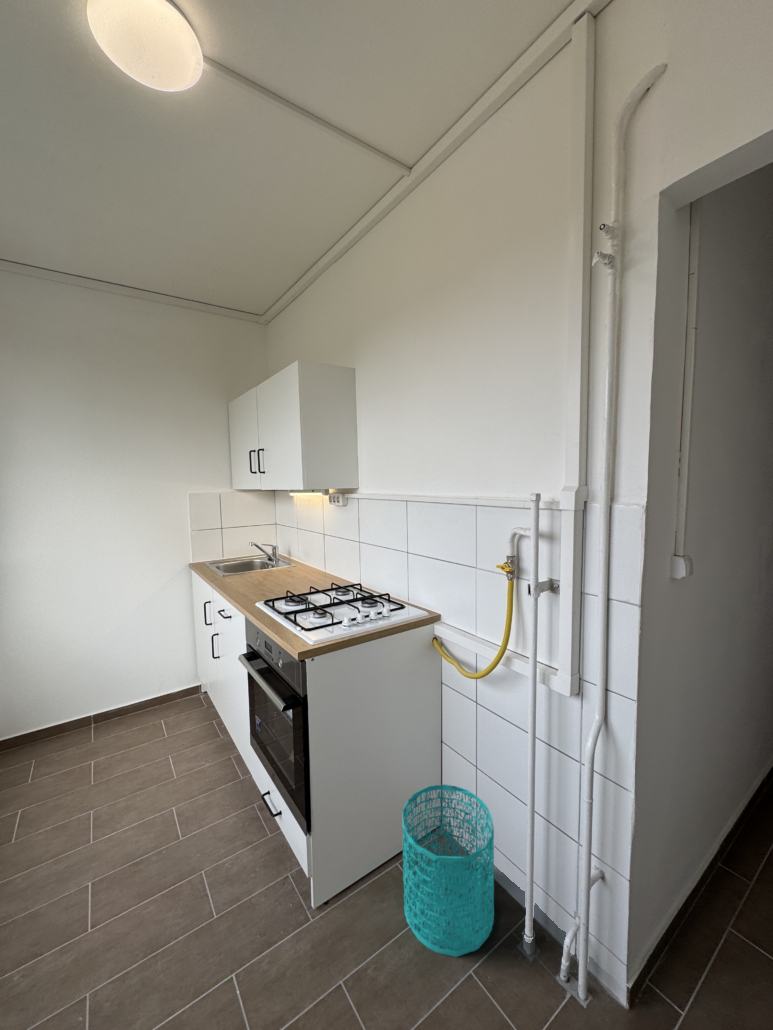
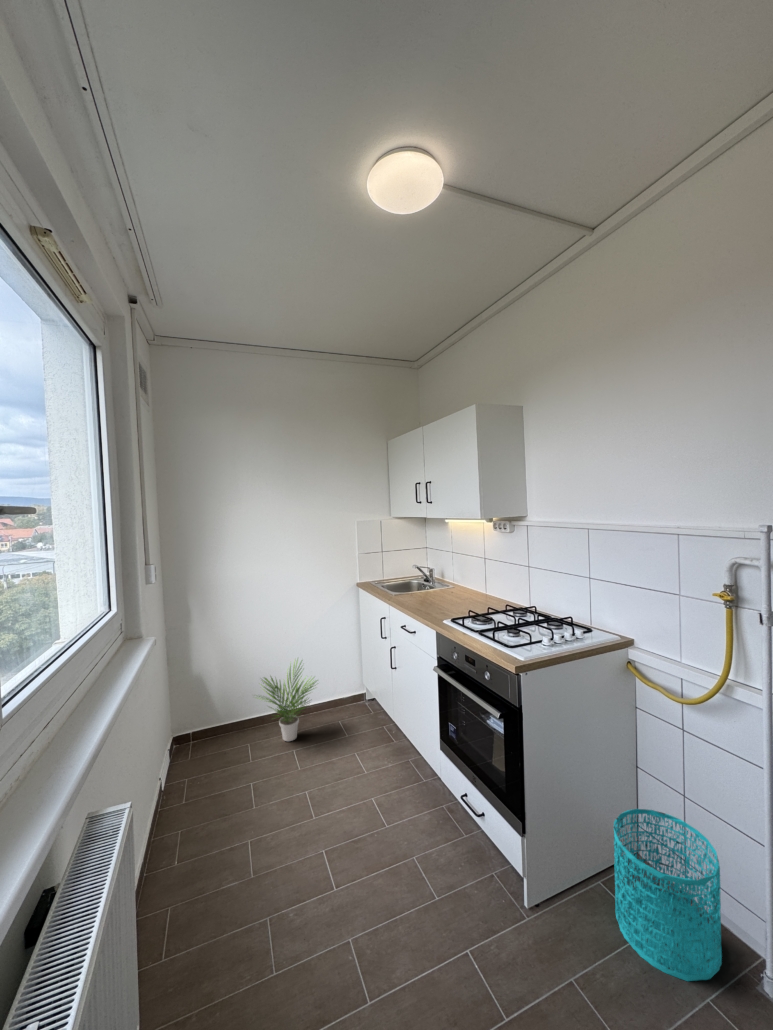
potted plant: none [36,652,135,752] -> present [259,660,316,741]

